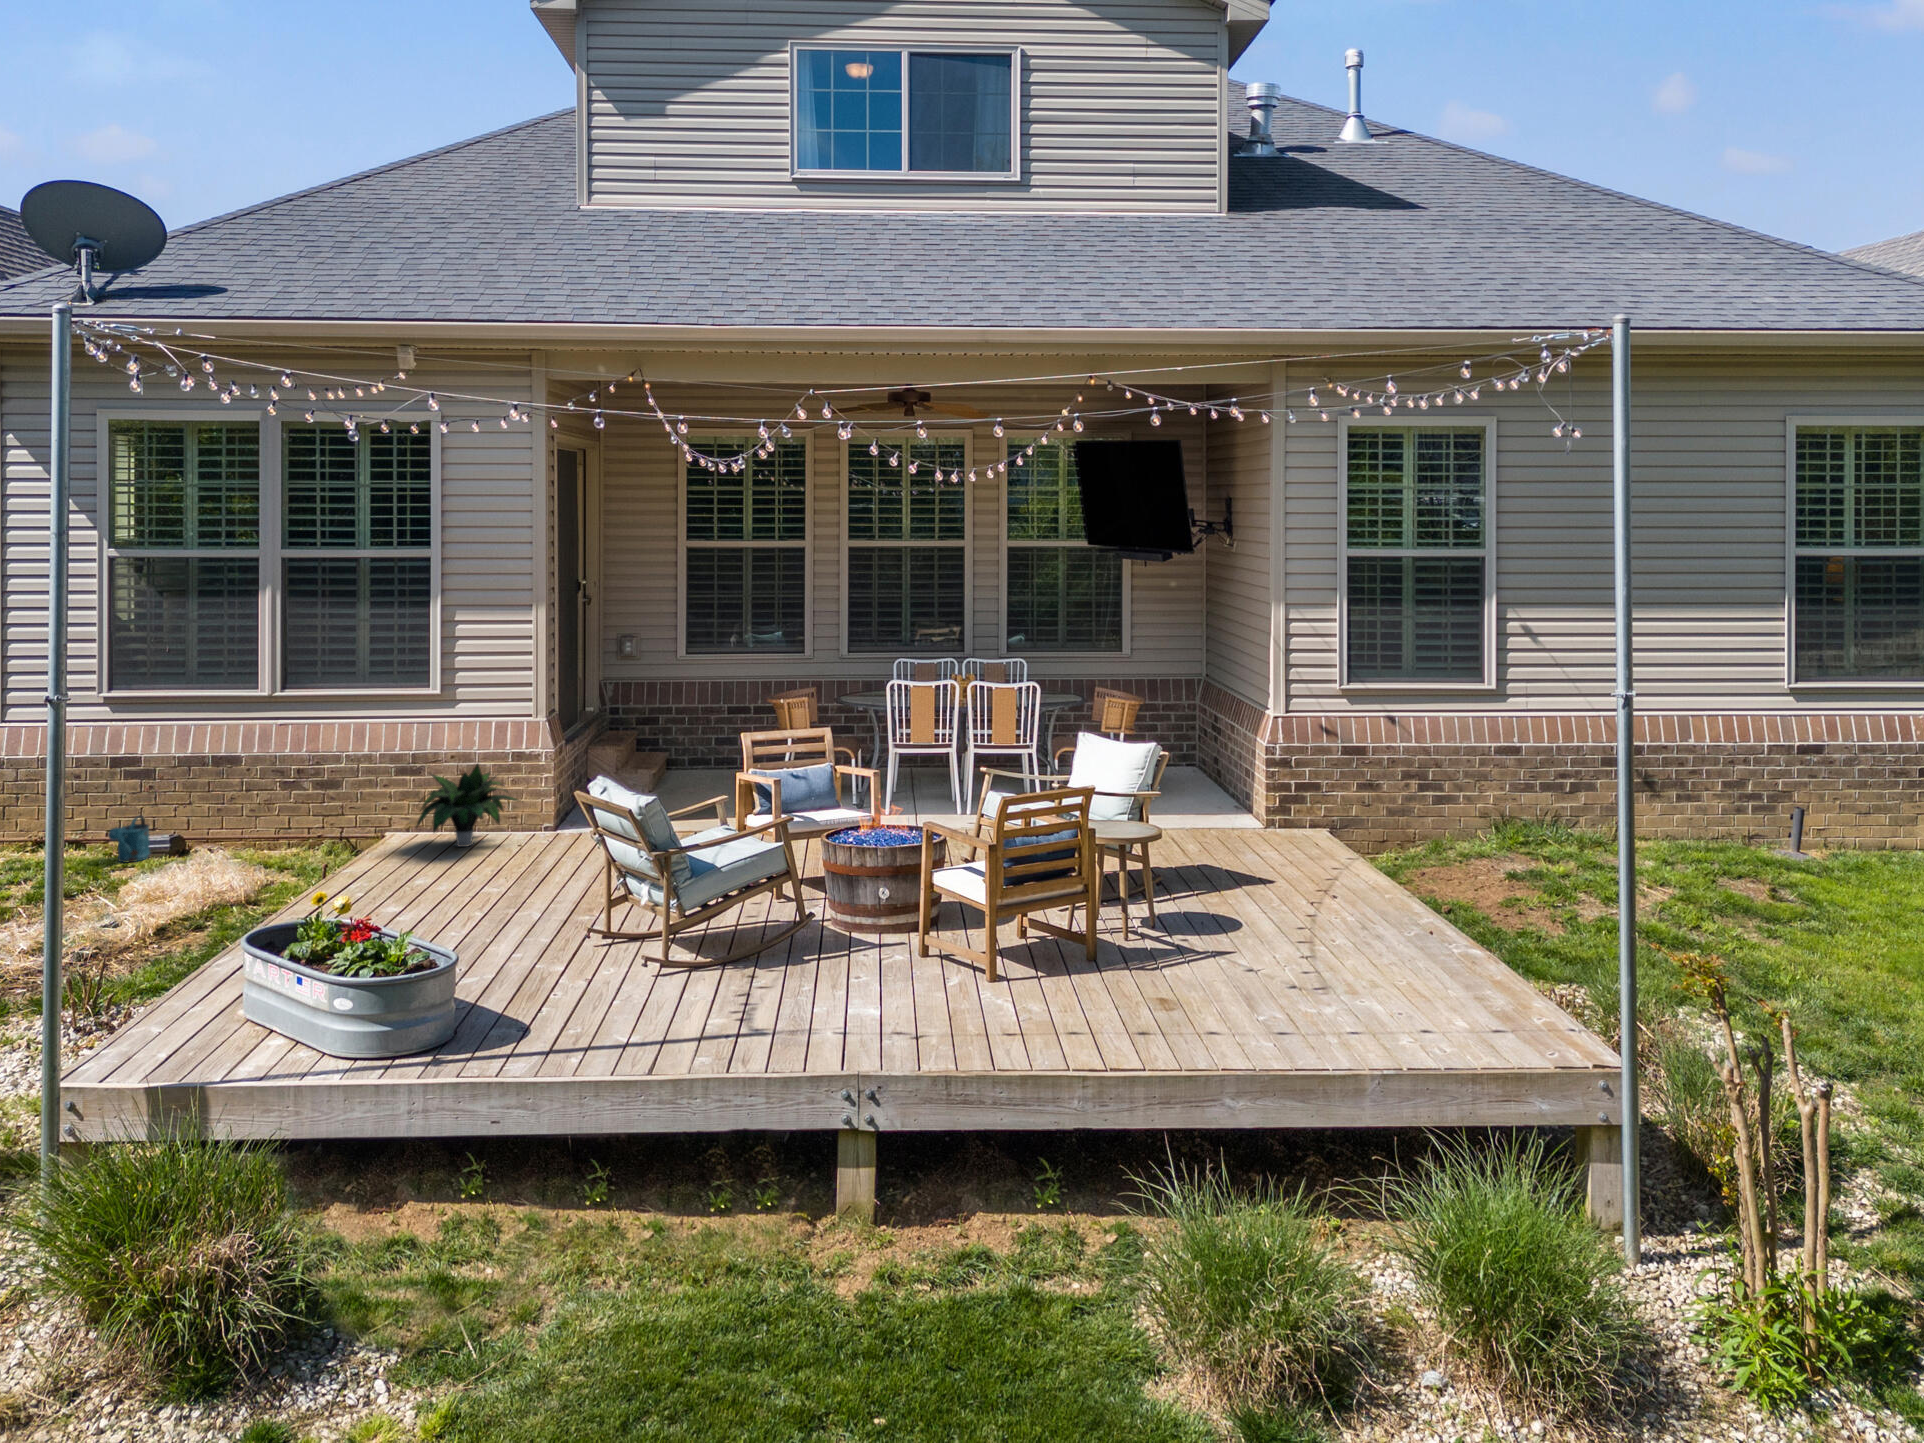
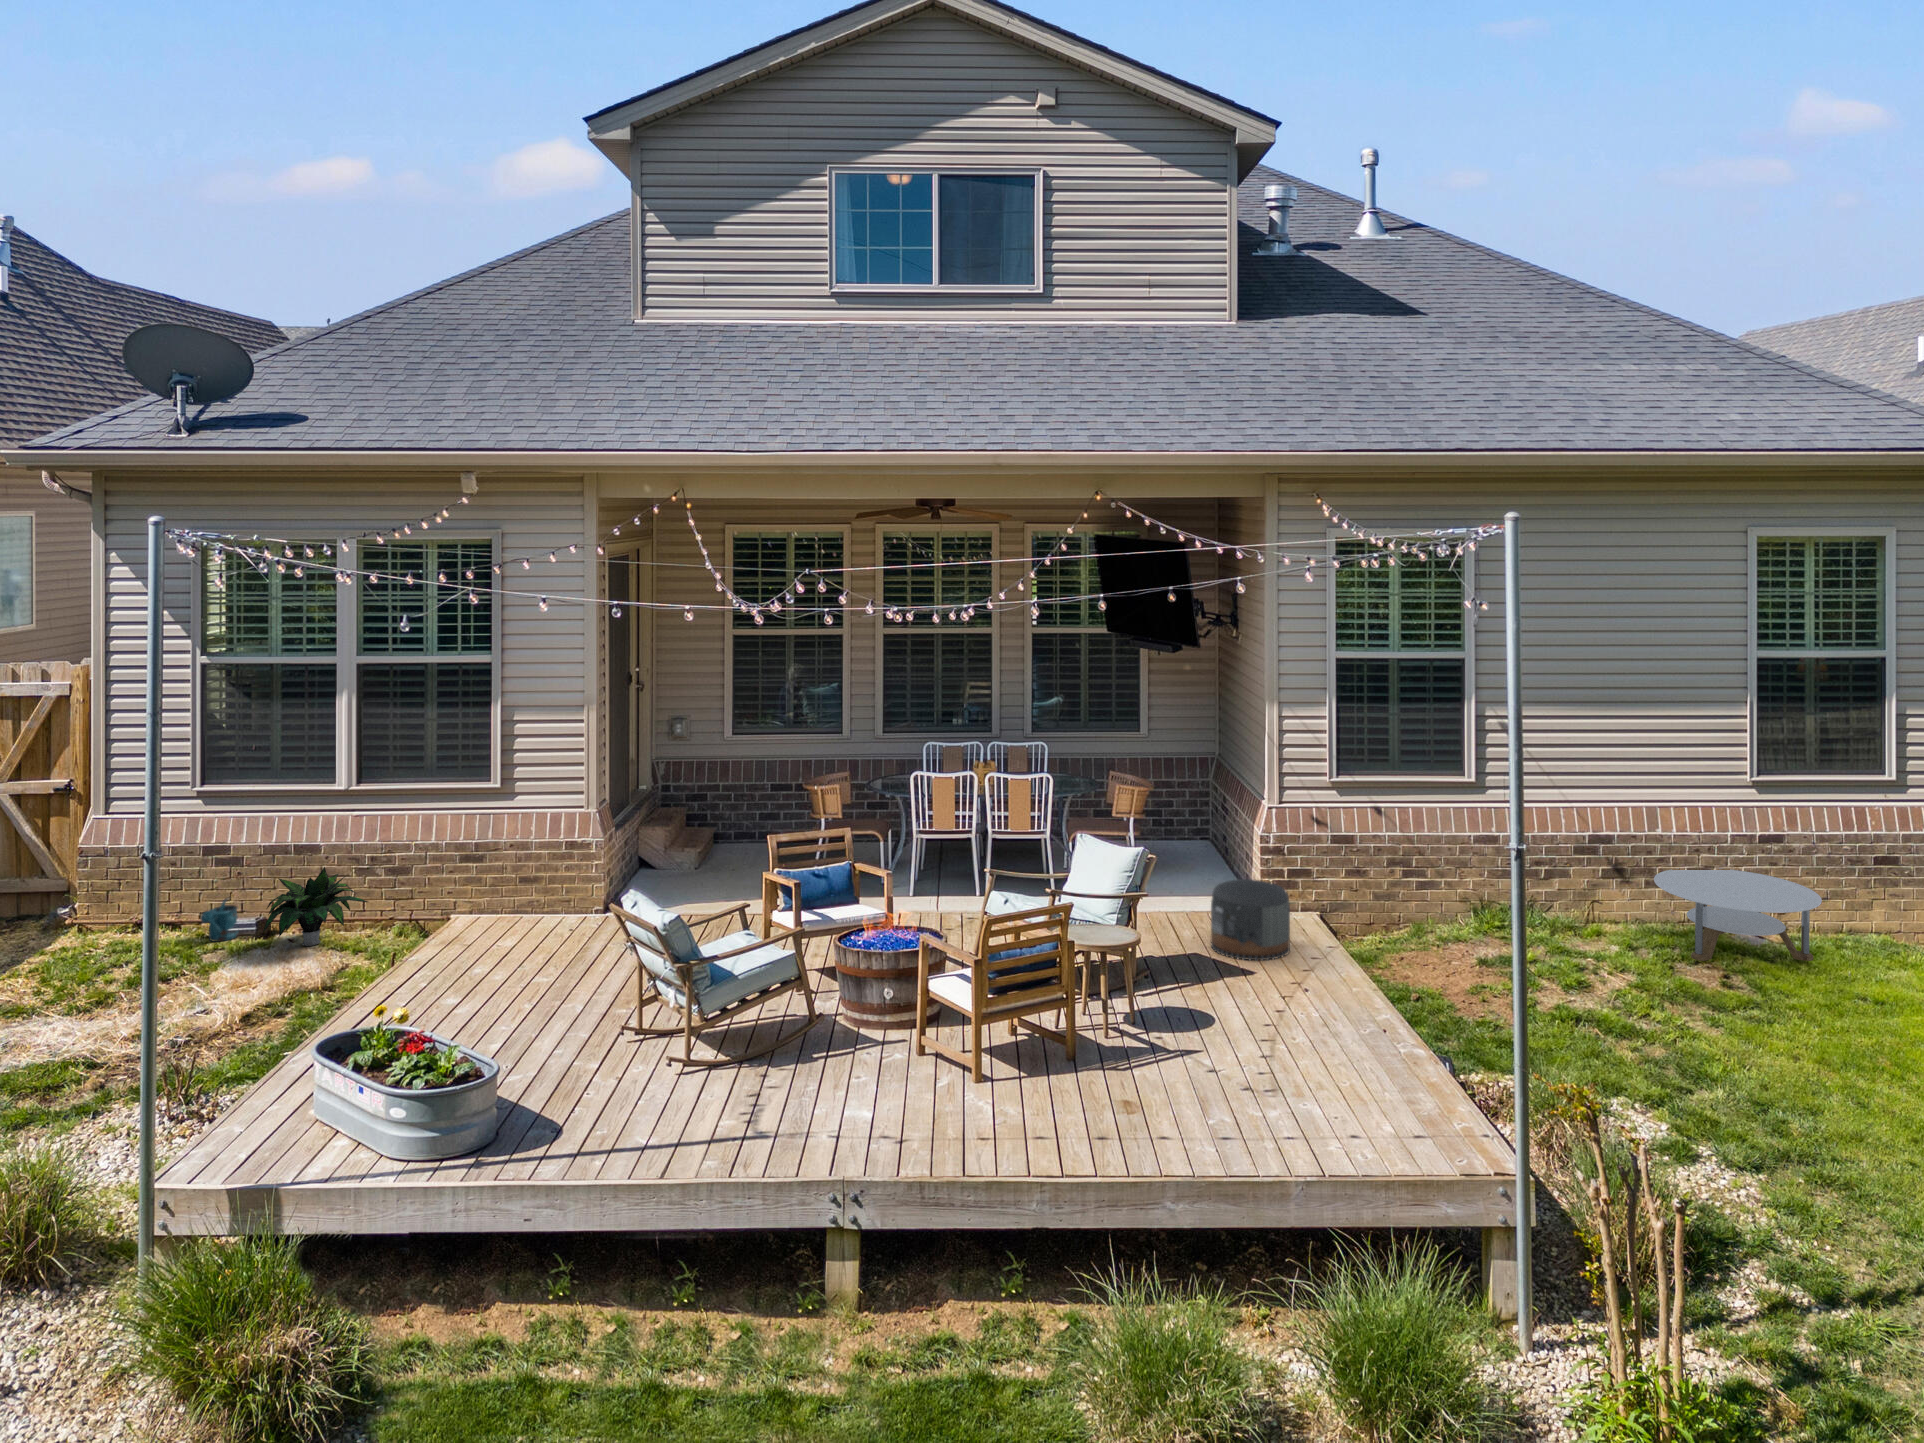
potted plant: present [417,763,519,847] -> present [263,867,368,946]
round table: none [1692,784,1876,877] -> present [1654,870,1822,961]
pouf: none [1222,789,1310,875] -> present [1211,879,1290,961]

